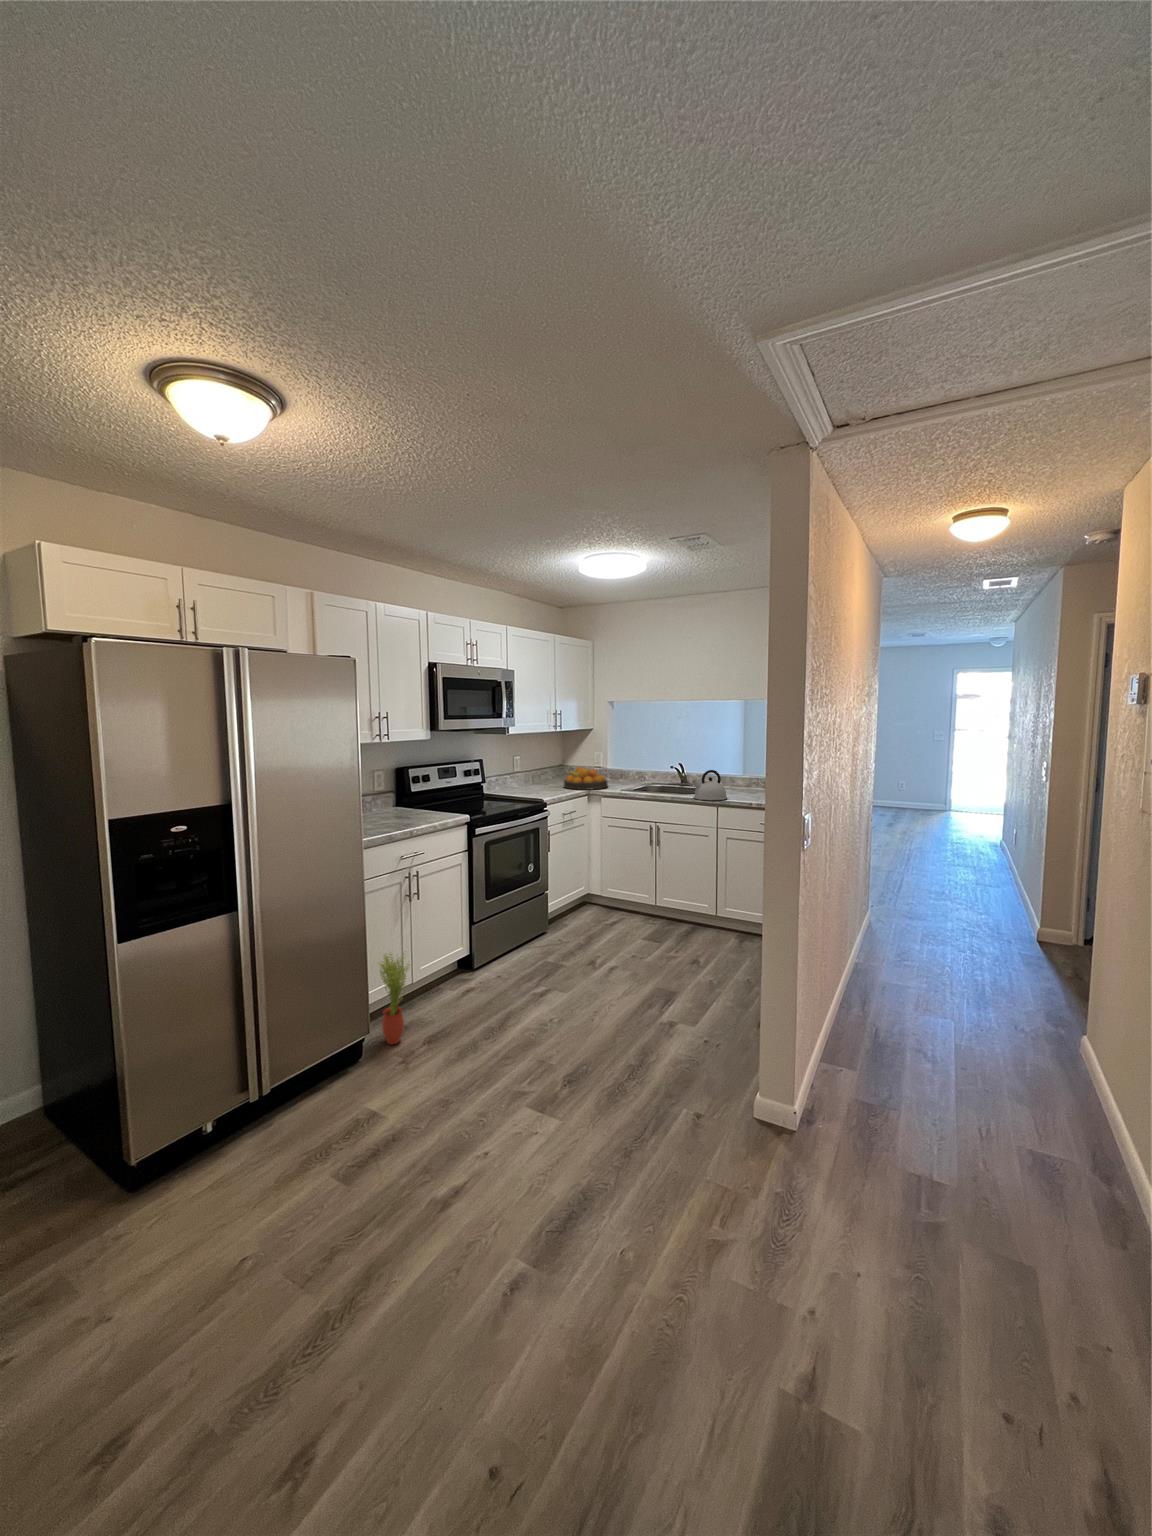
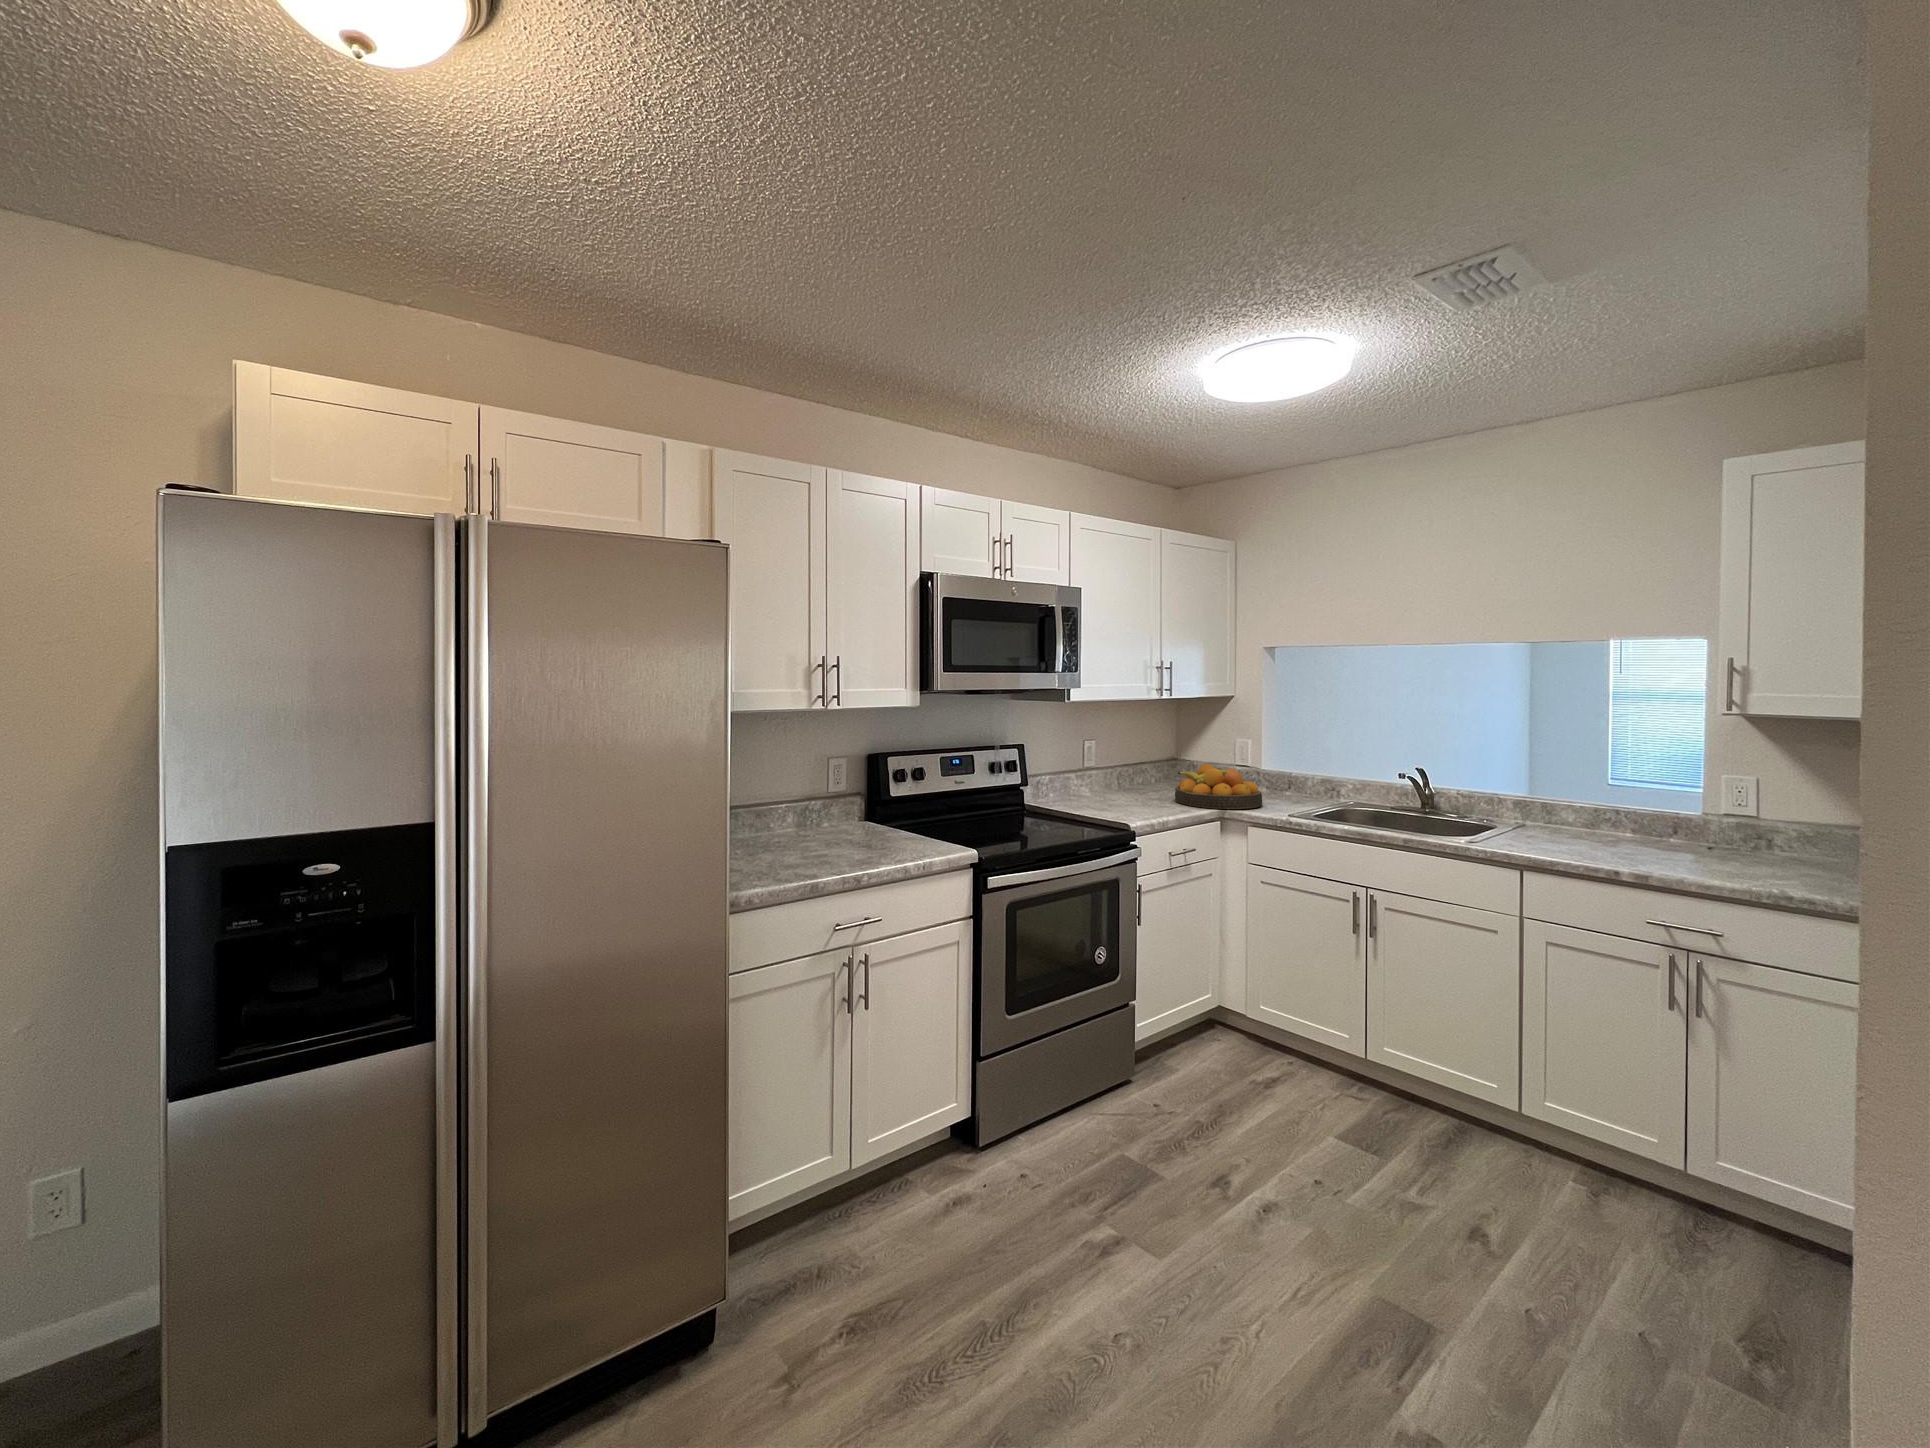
kettle: present [692,770,727,800] -> none [1455,787,1546,855]
potted plant: present [378,954,409,1044] -> none [759,1116,825,1317]

